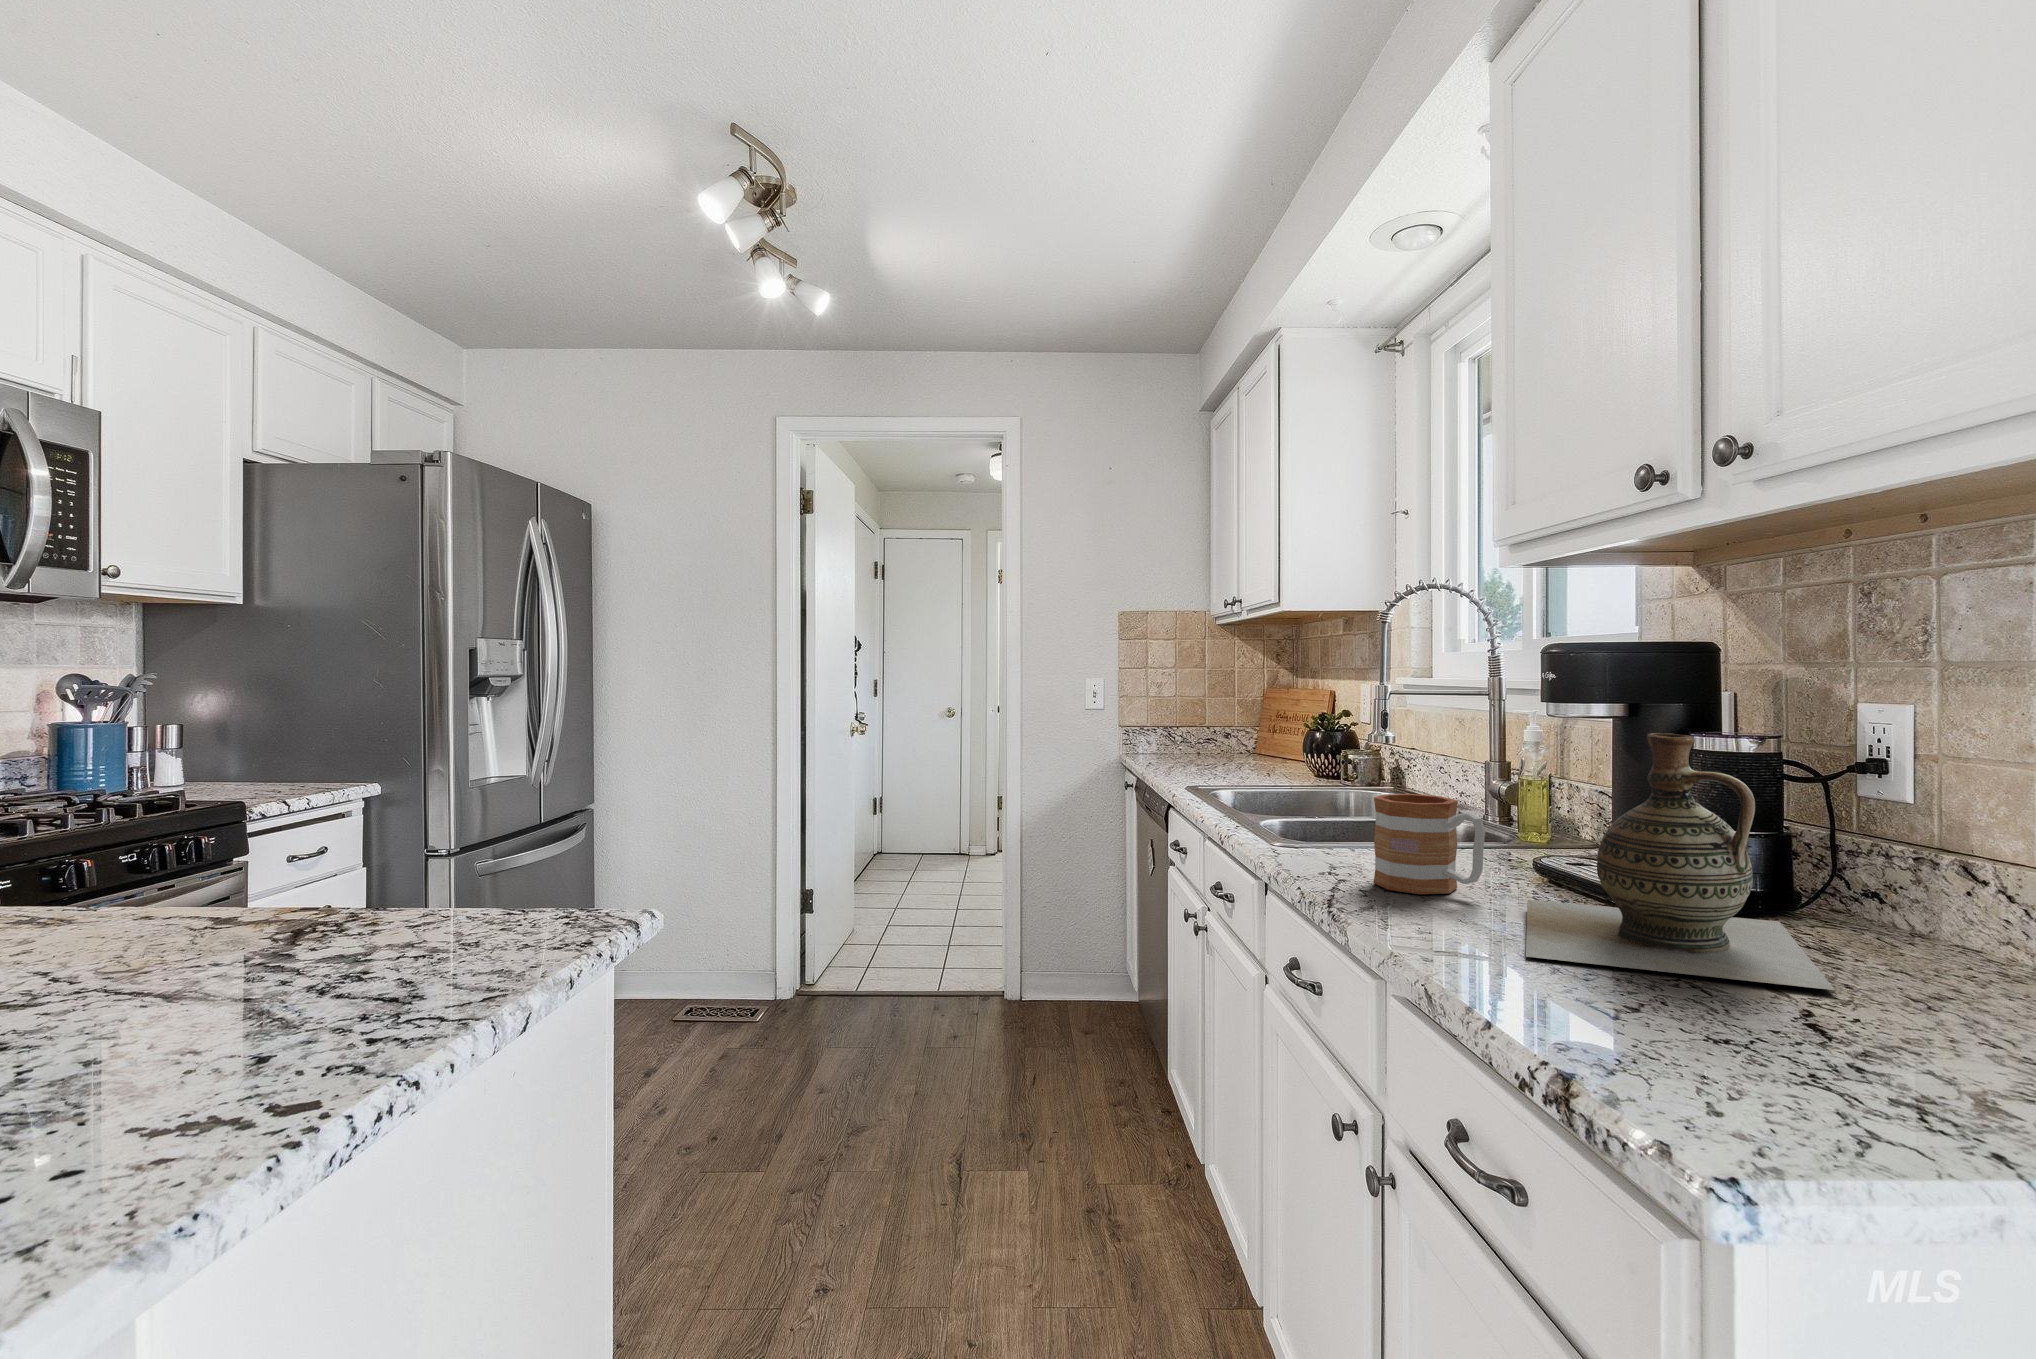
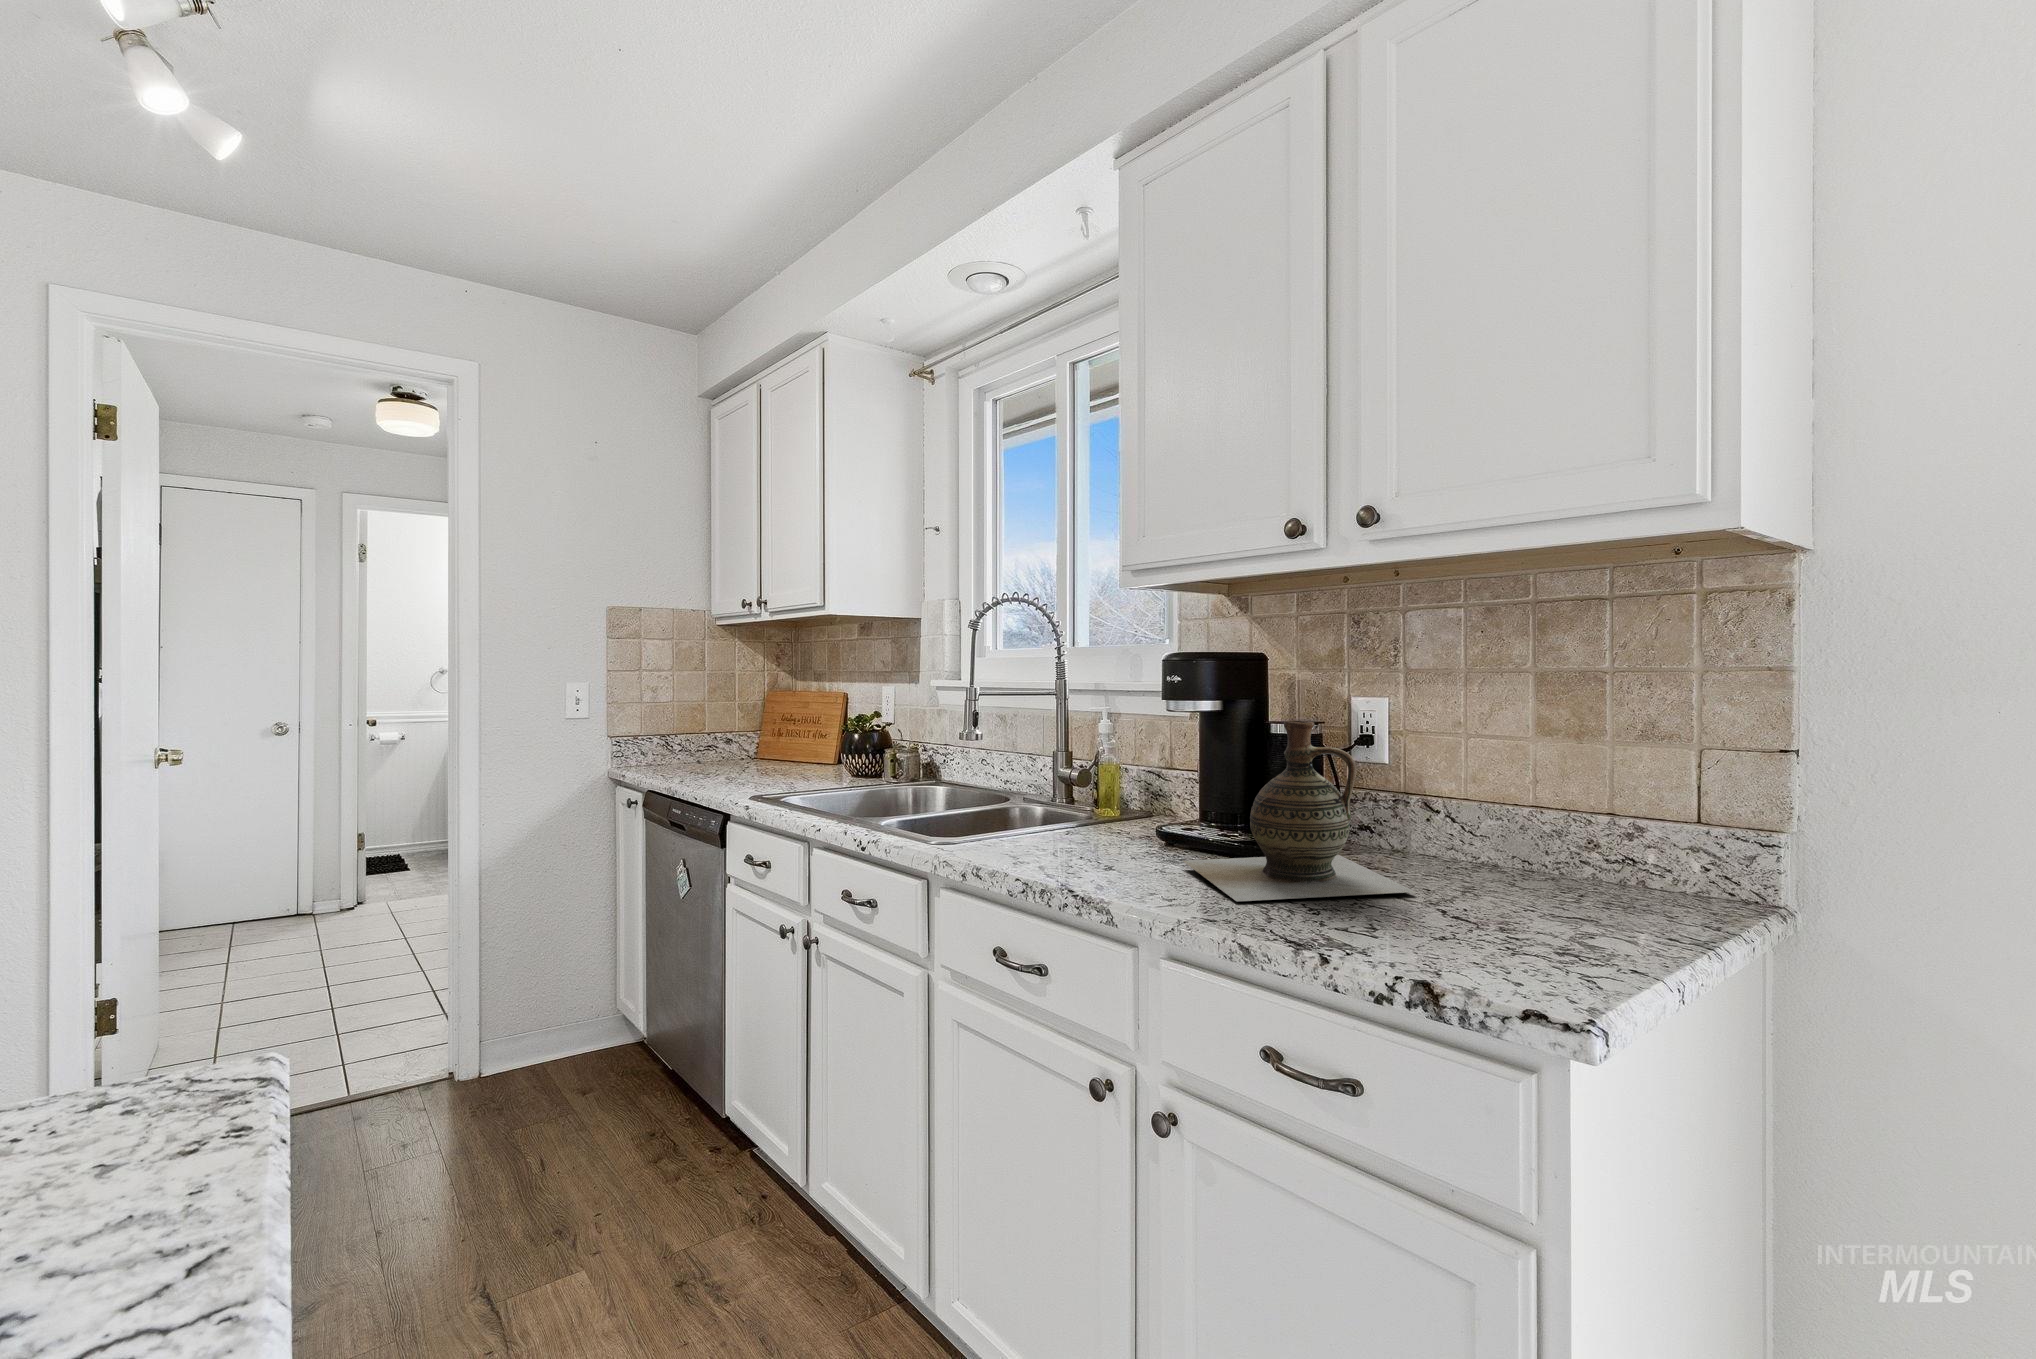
mug: present [1374,794,1485,894] -> none [1053,782,1148,868]

